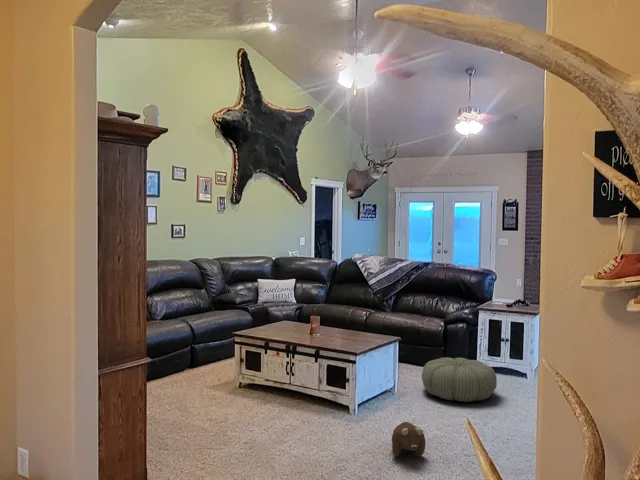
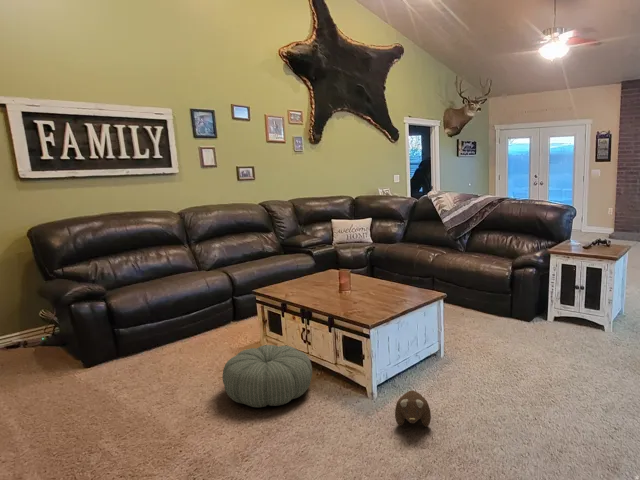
pouf: present [422,358,497,402] -> present [222,345,312,407]

